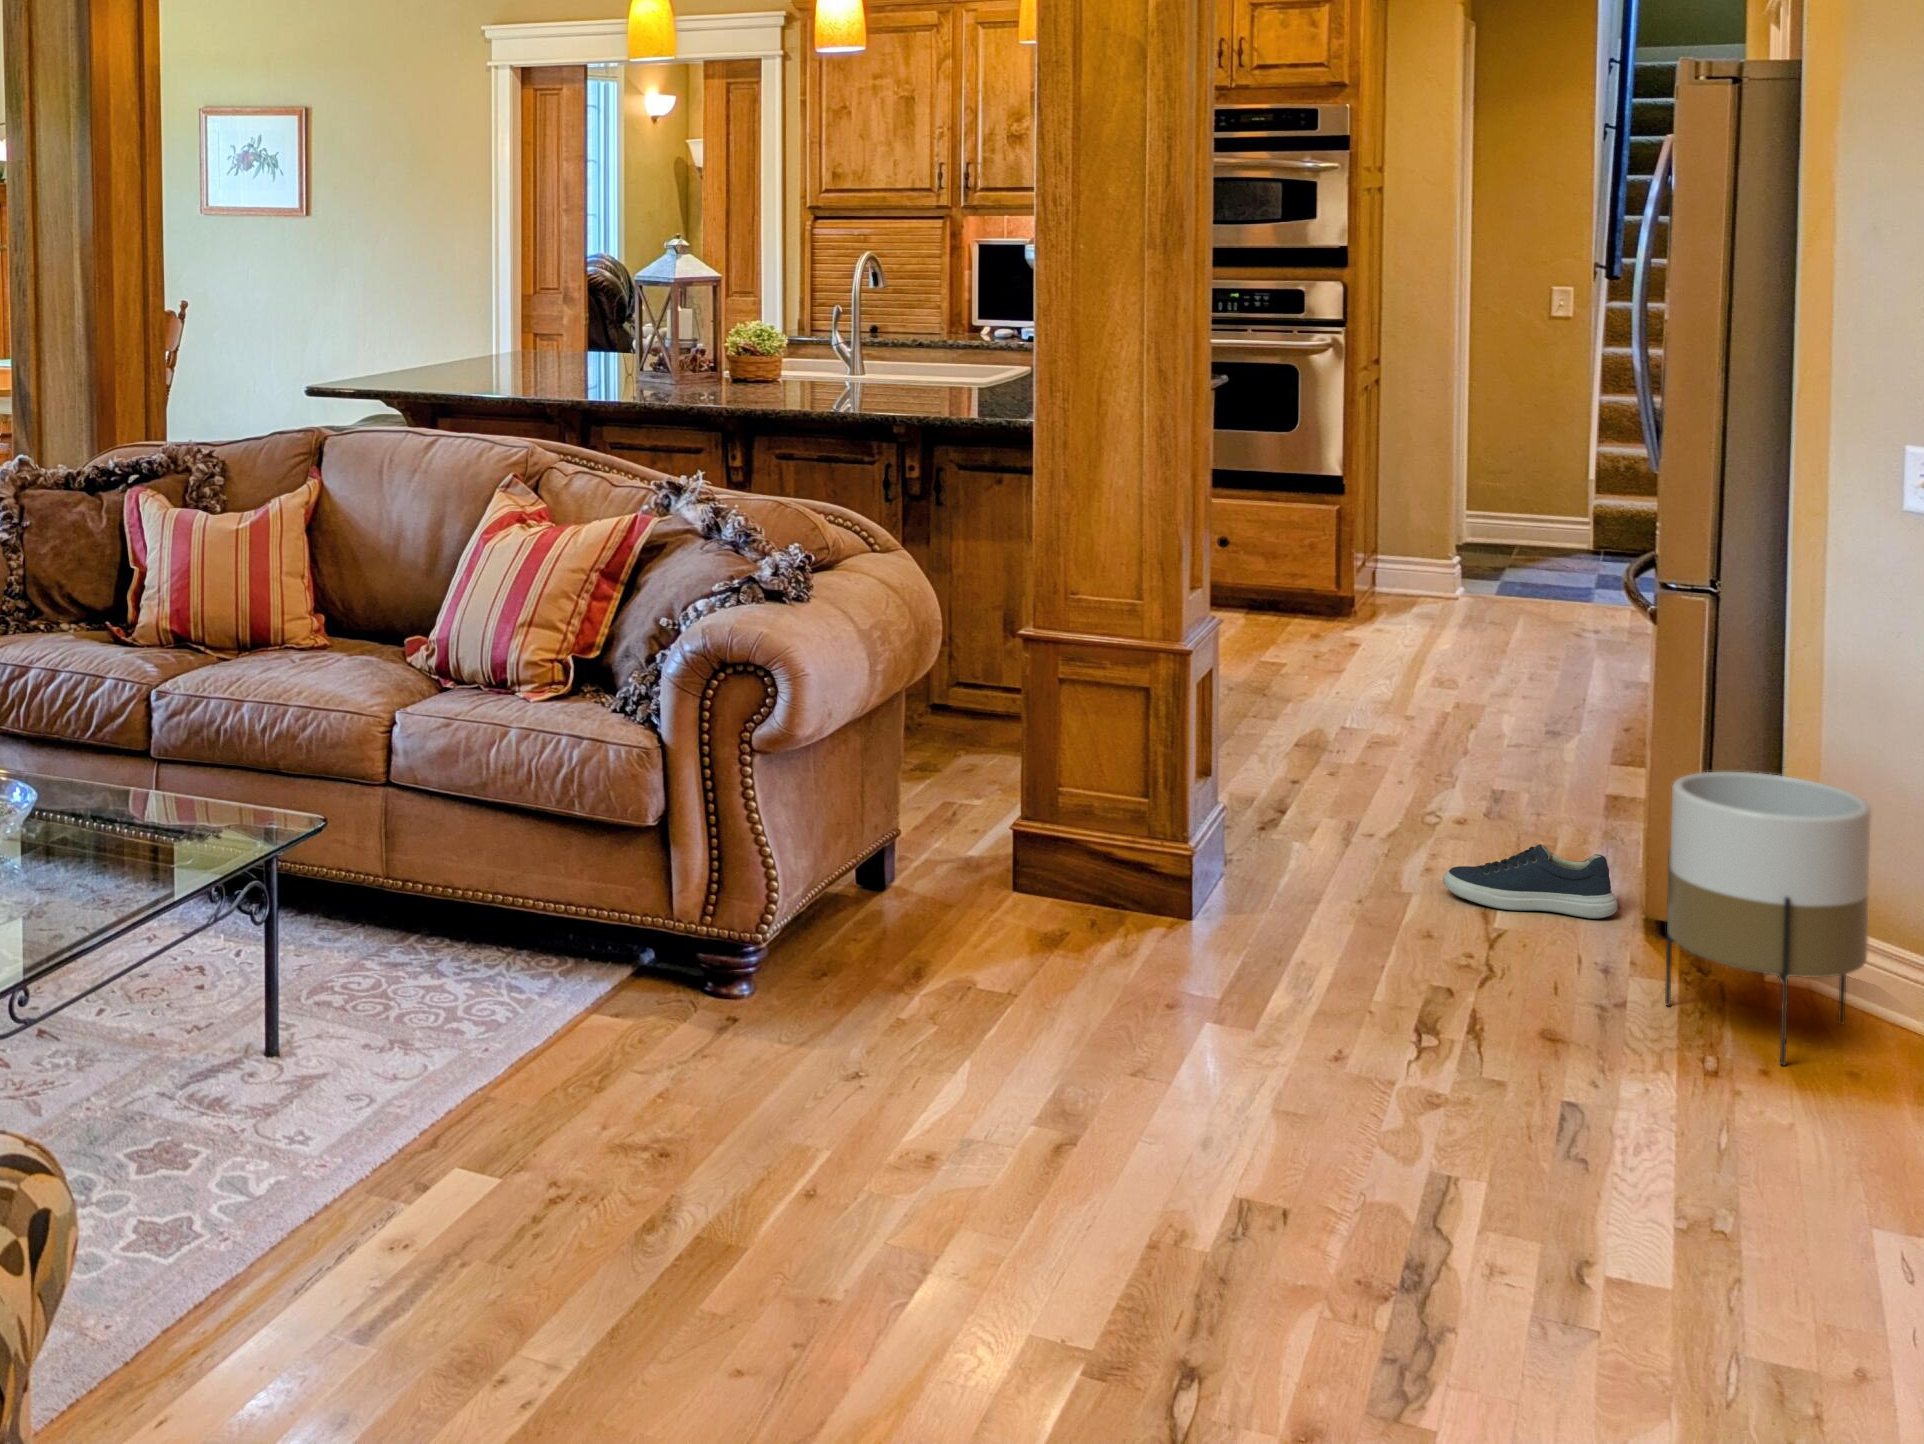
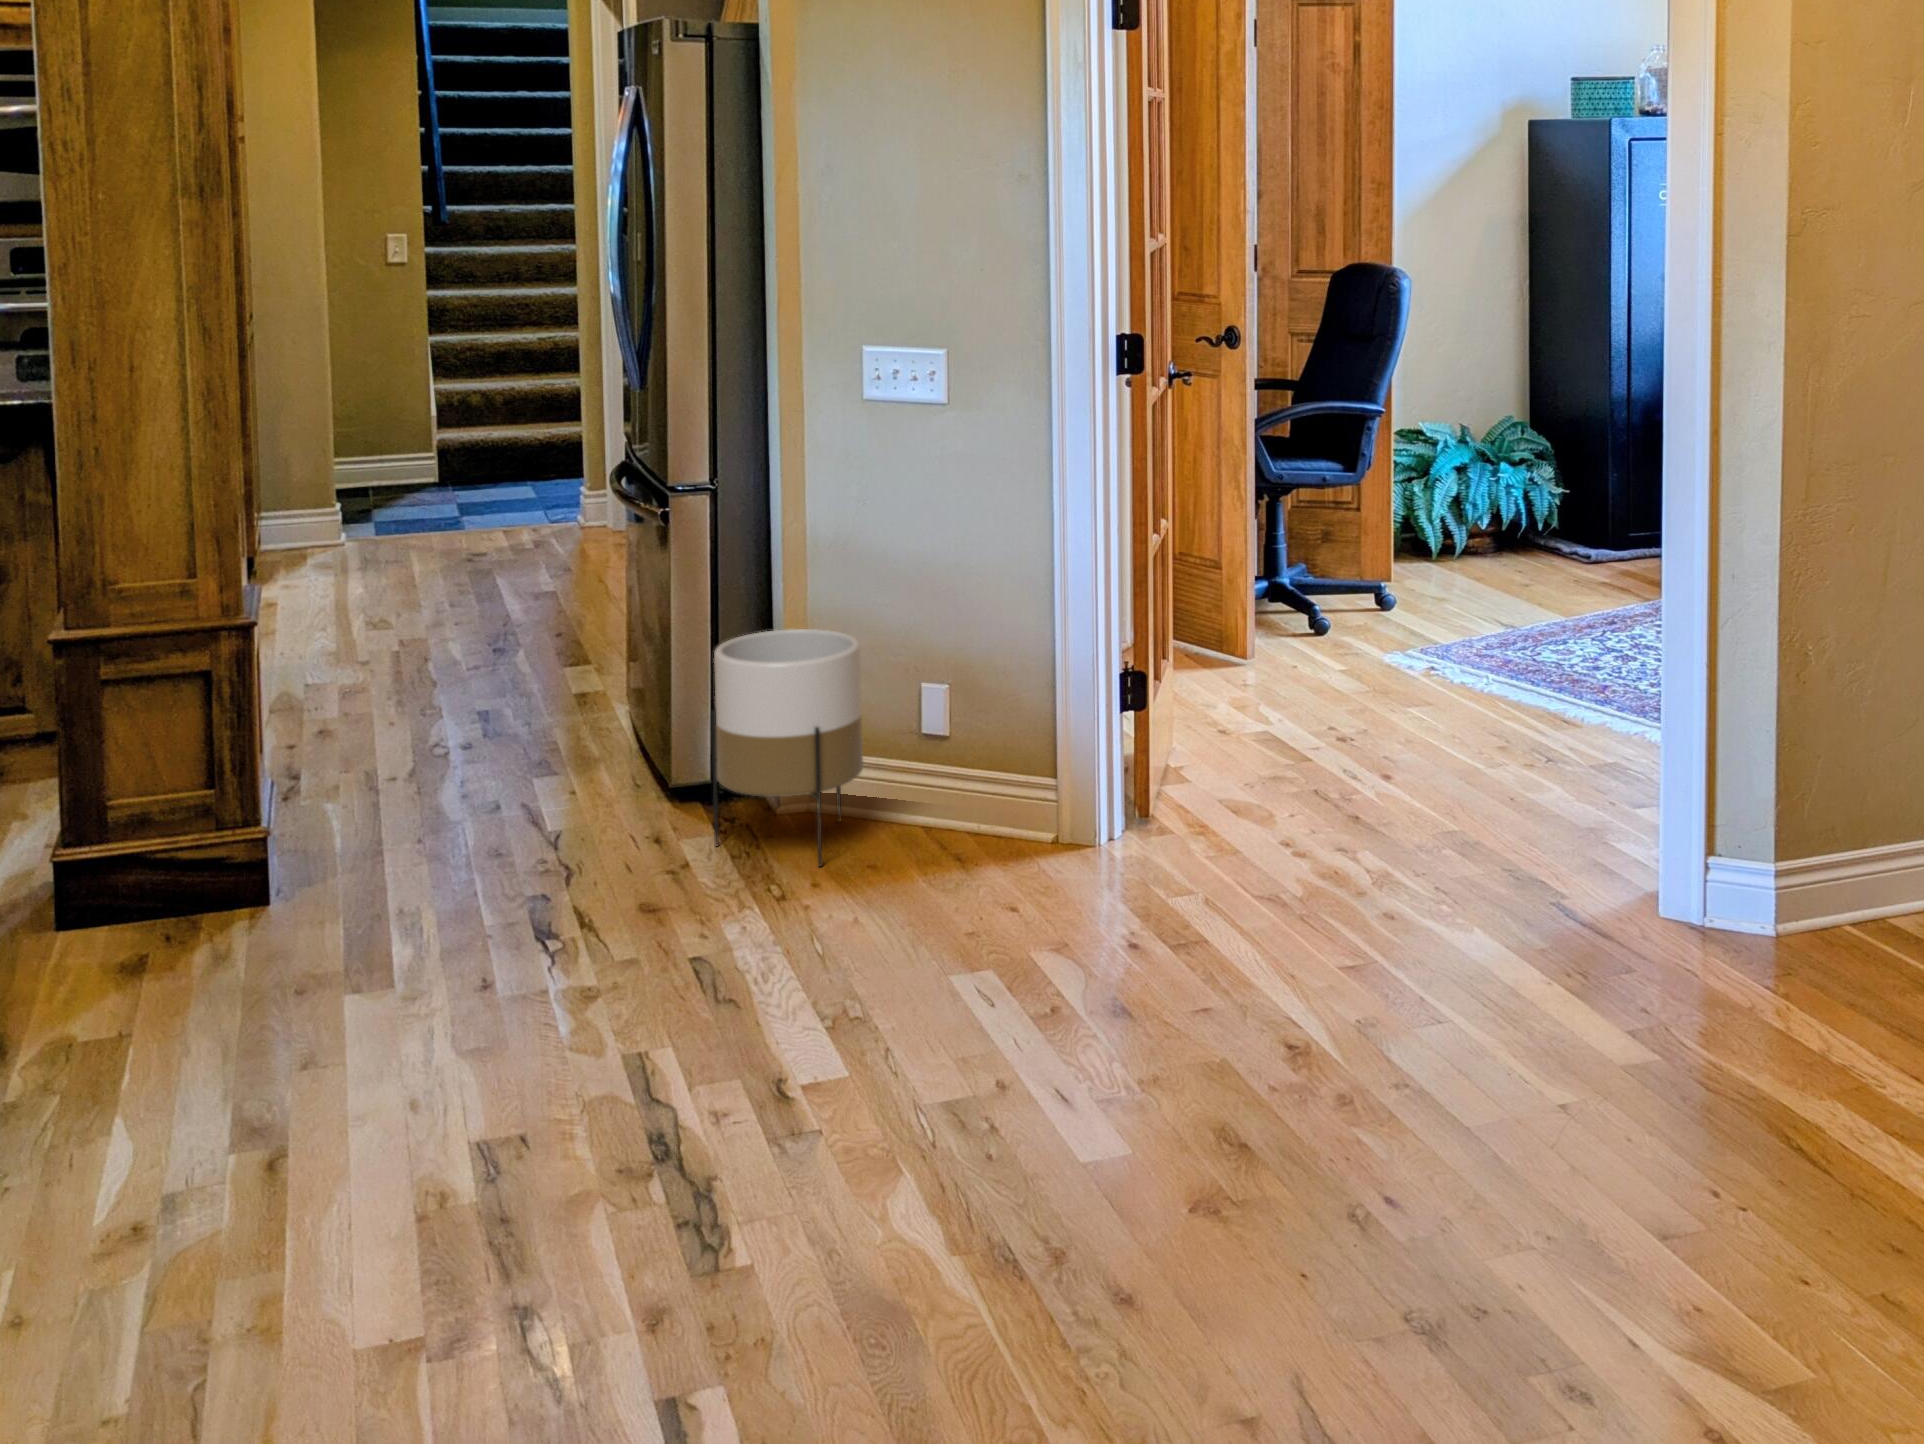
shoe: present [1443,844,1618,918] -> none [490,734,639,805]

